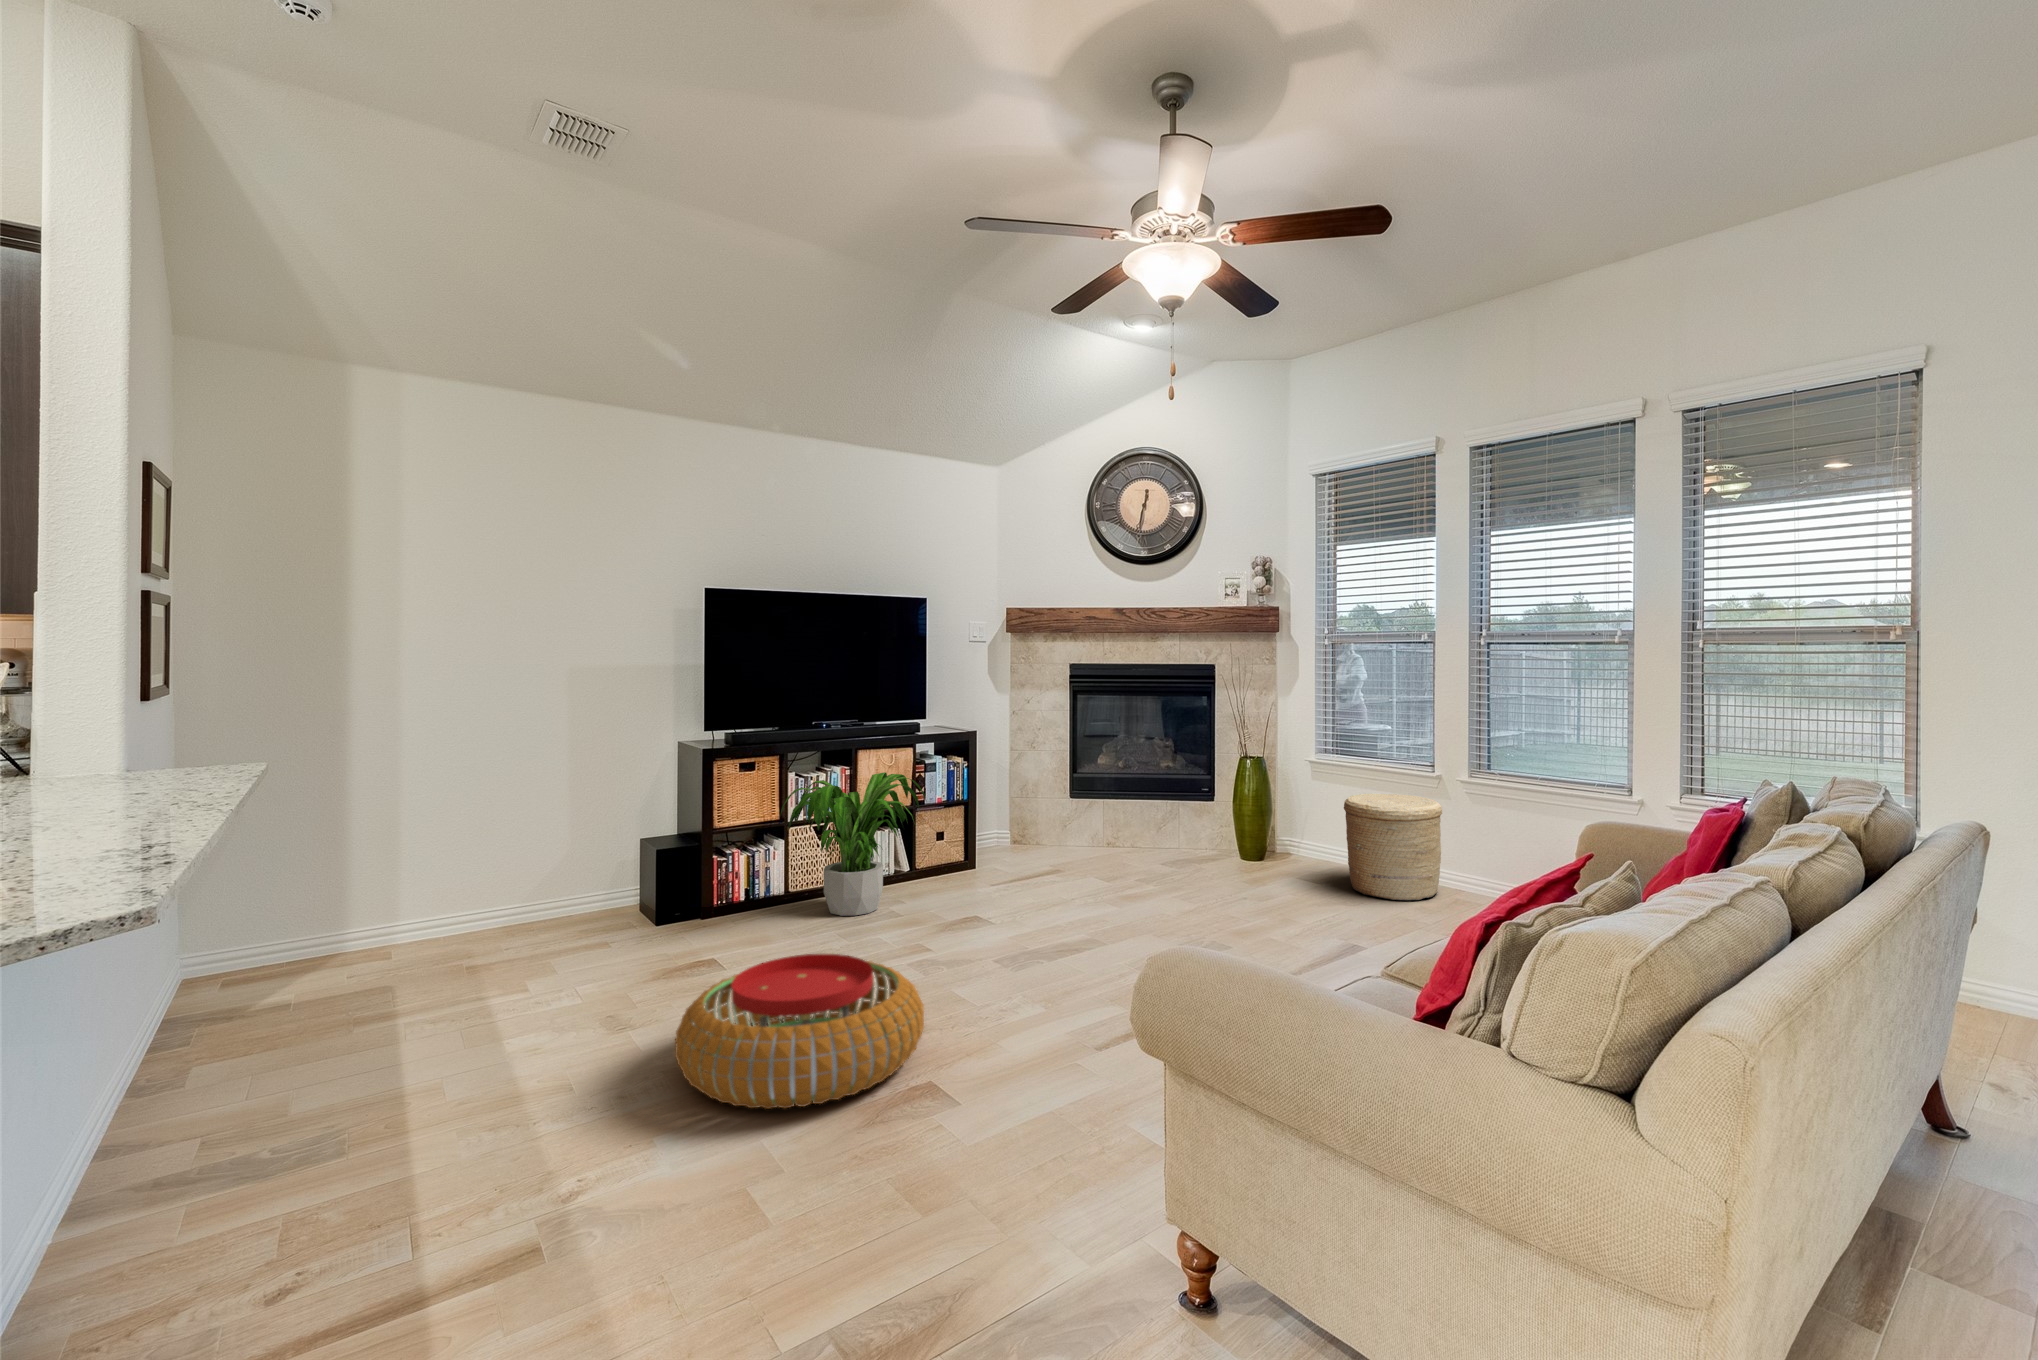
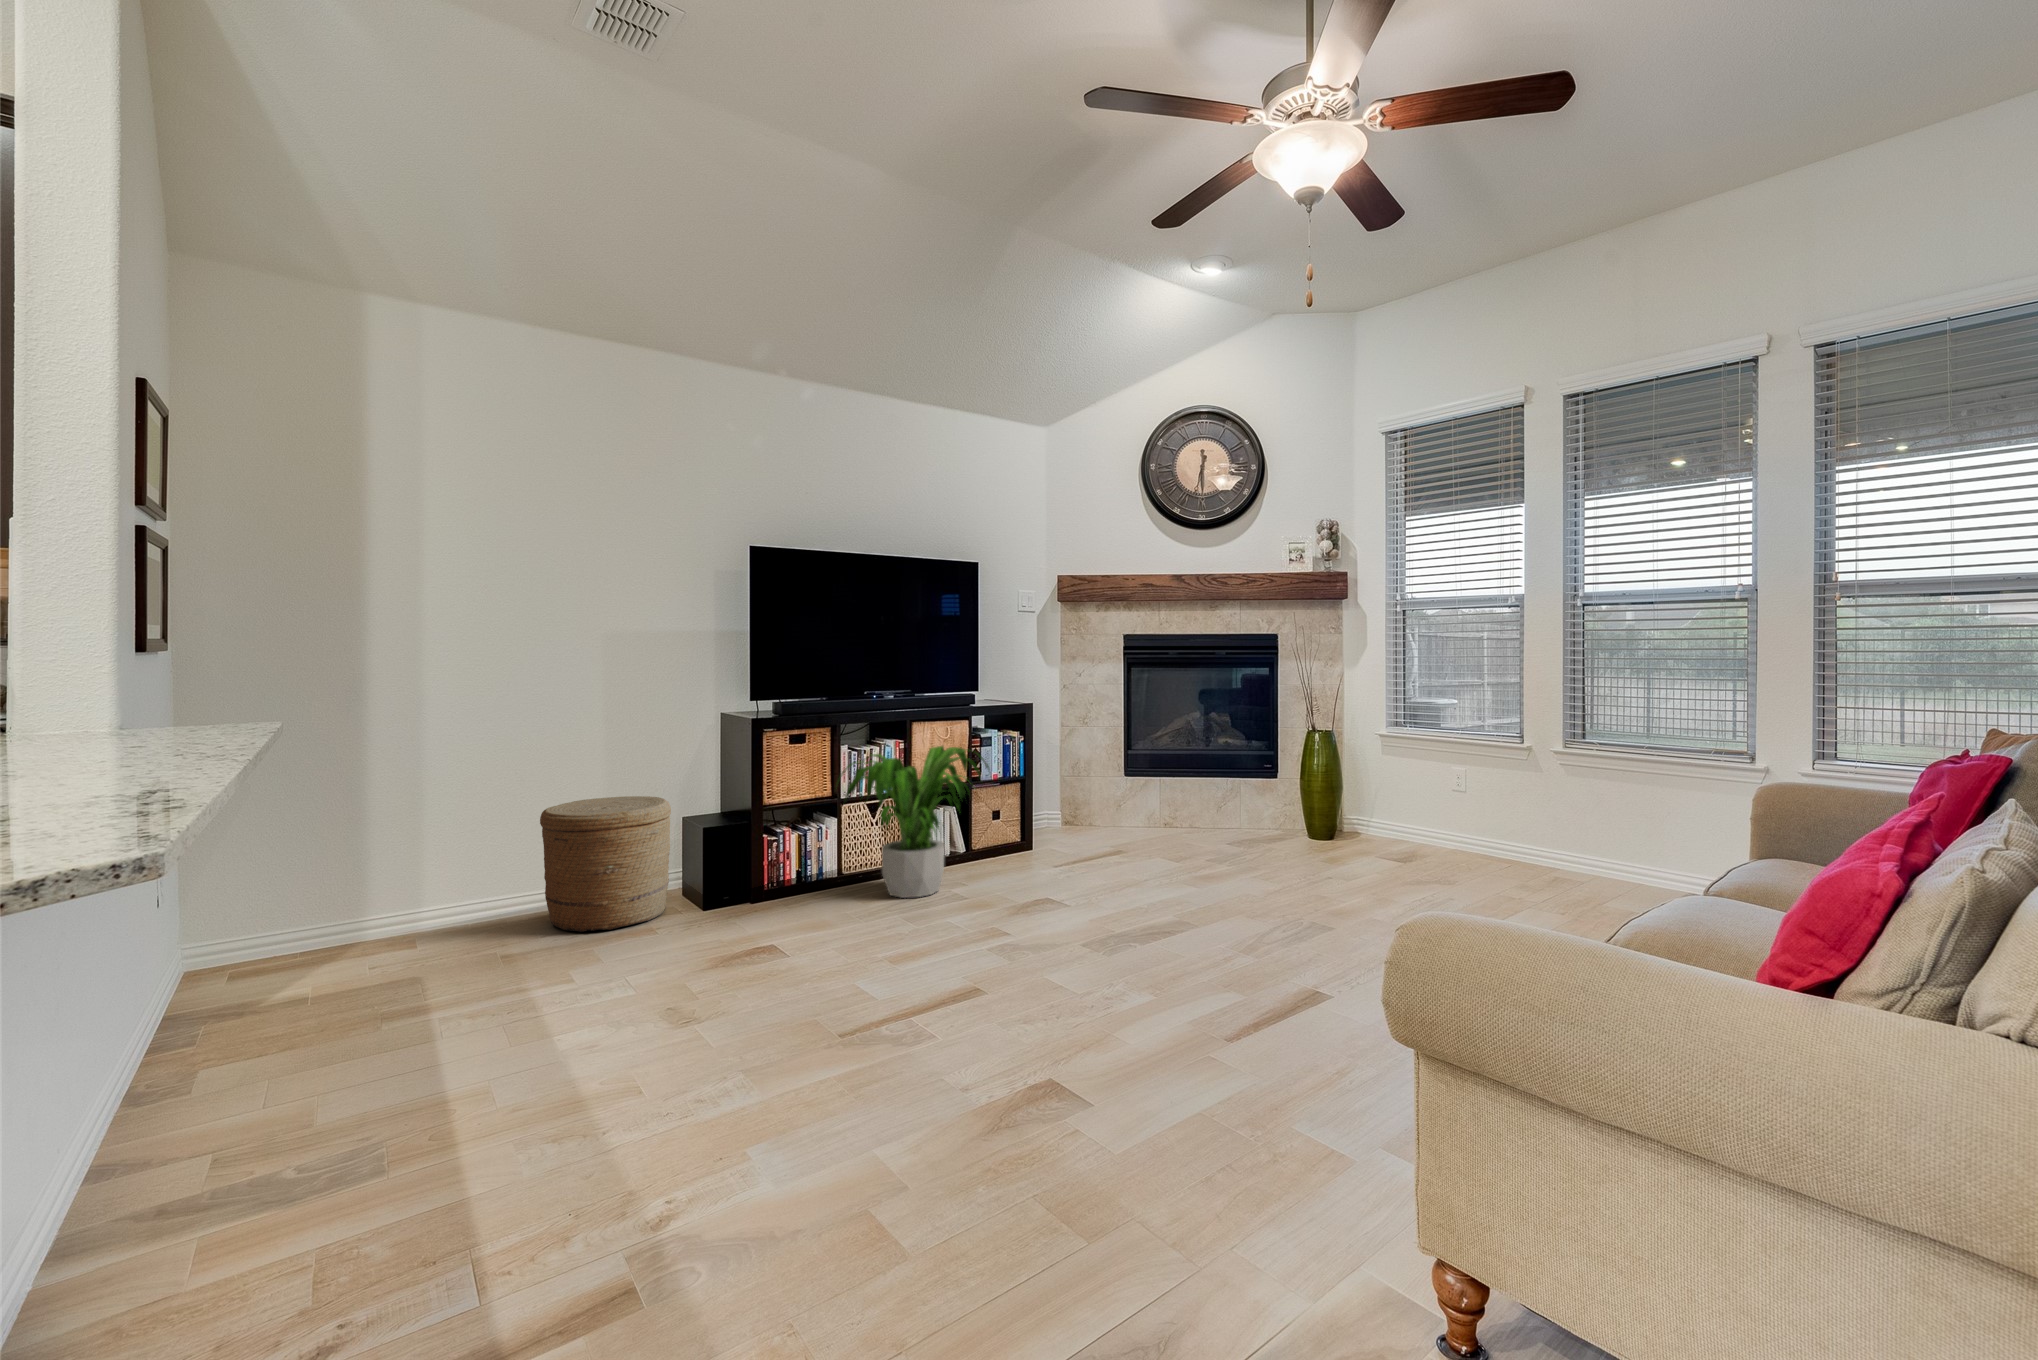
woven basket: present [1344,794,1442,900] -> present [540,796,671,932]
pouf: present [675,954,924,1109] -> none [748,939,1027,1119]

